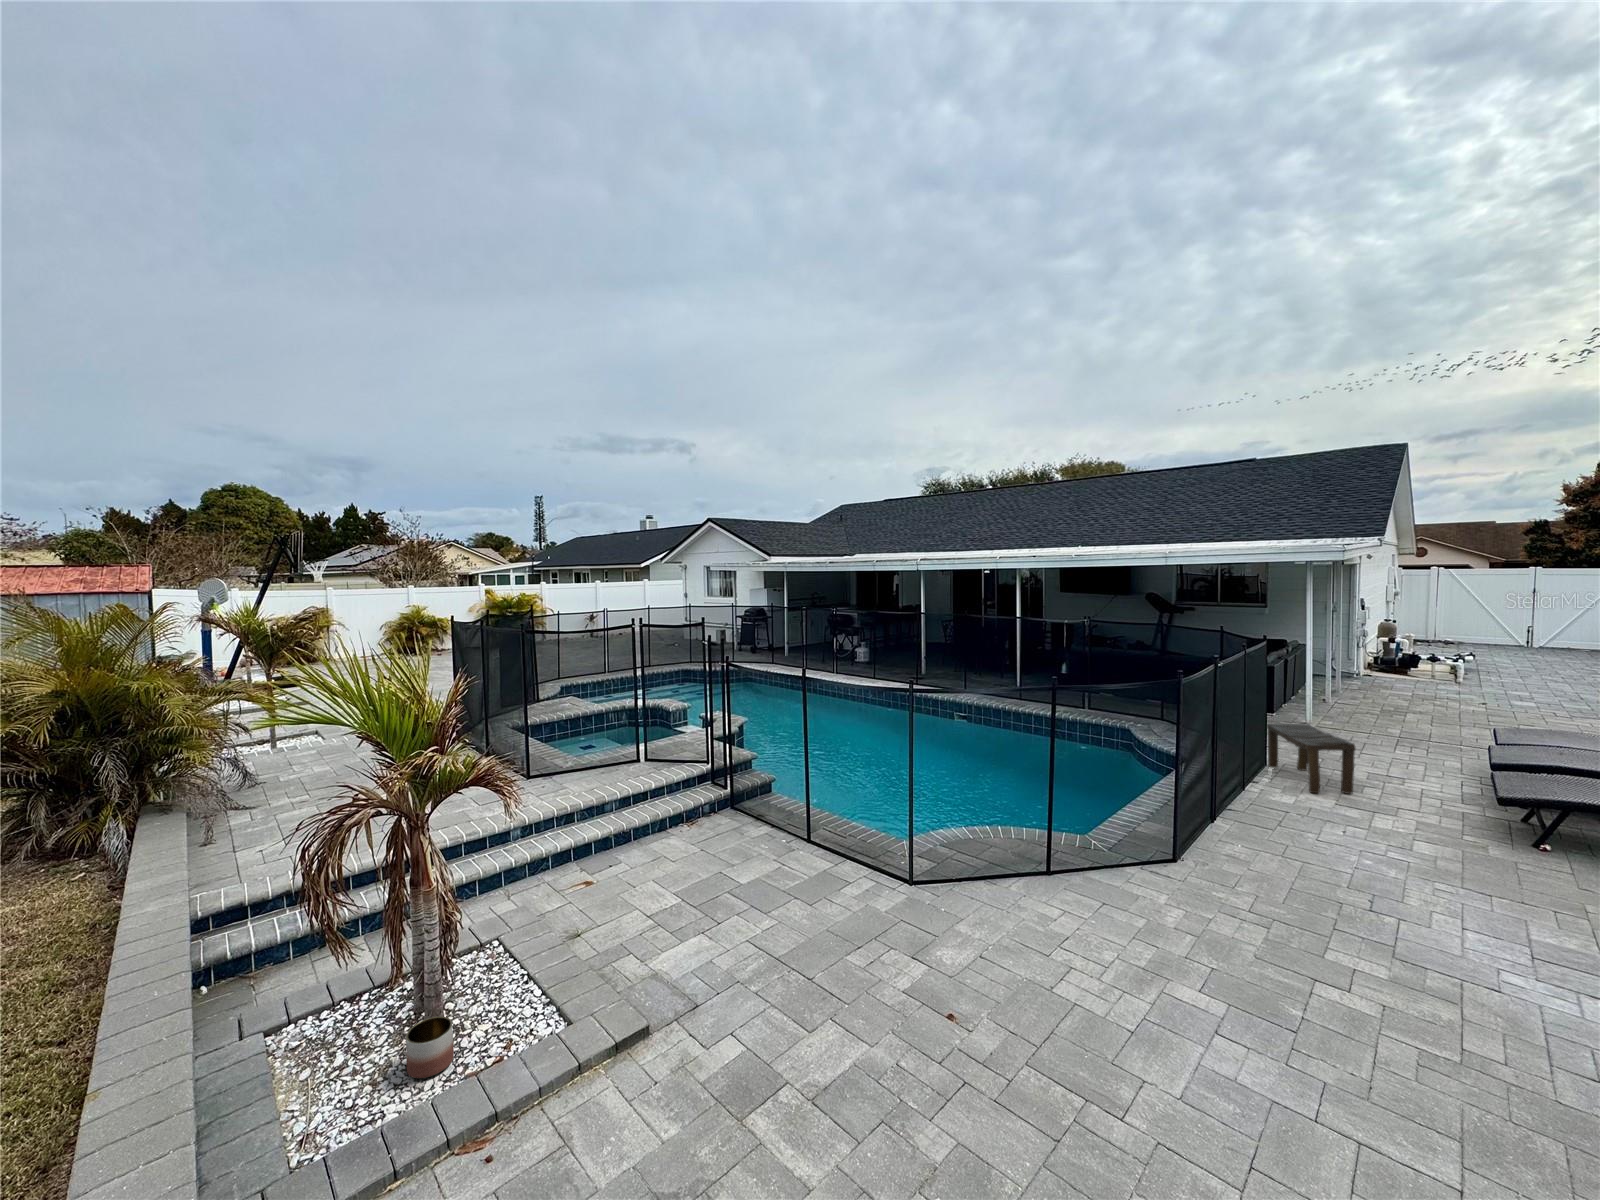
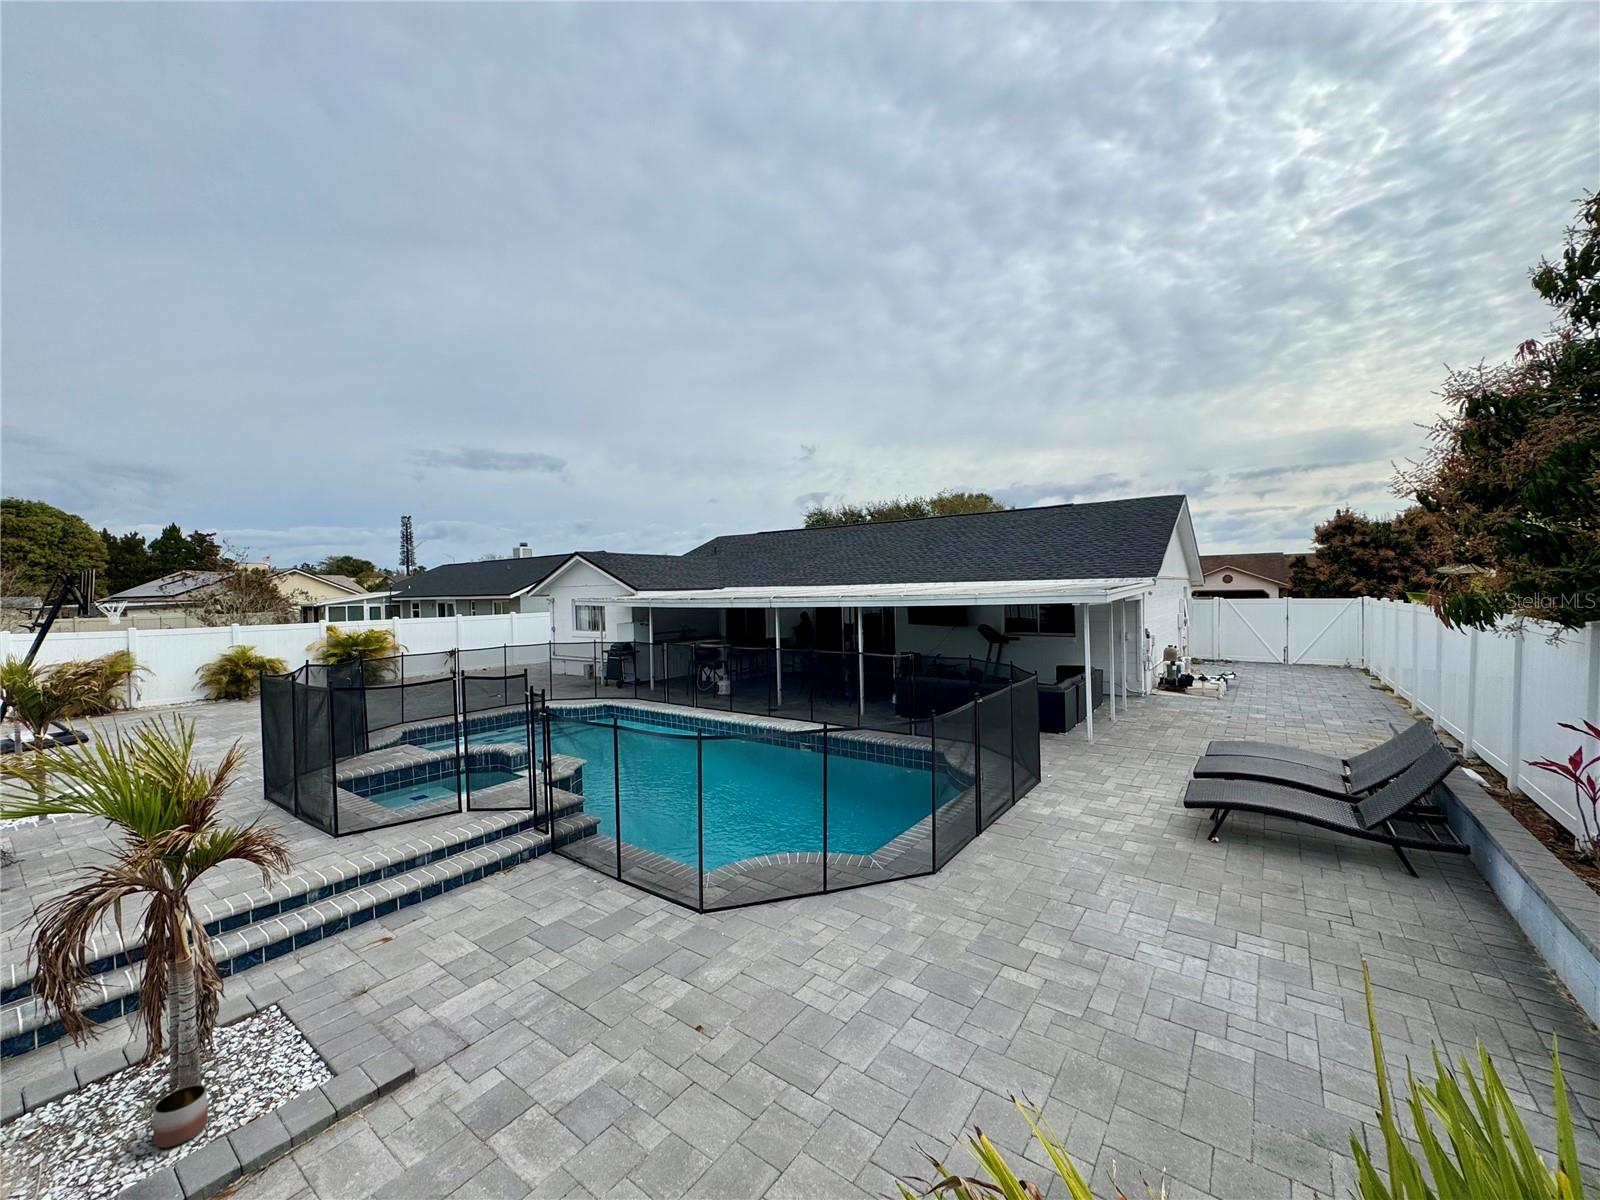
bench: present [1267,724,1355,794] -> none [1036,745,1094,804]

